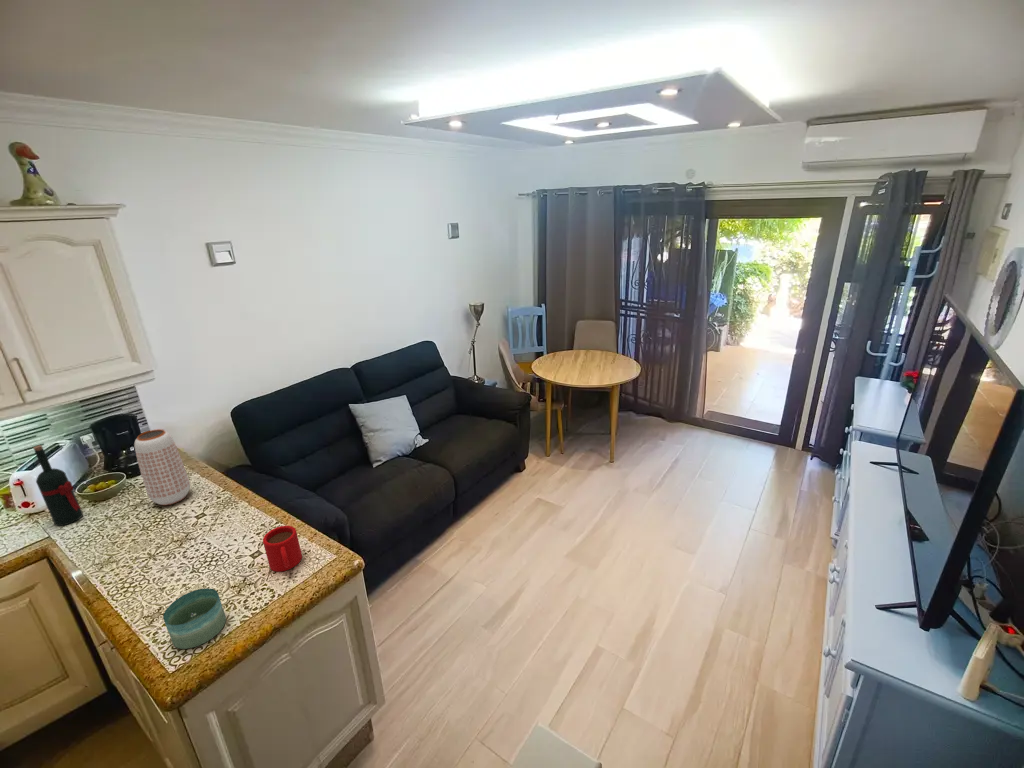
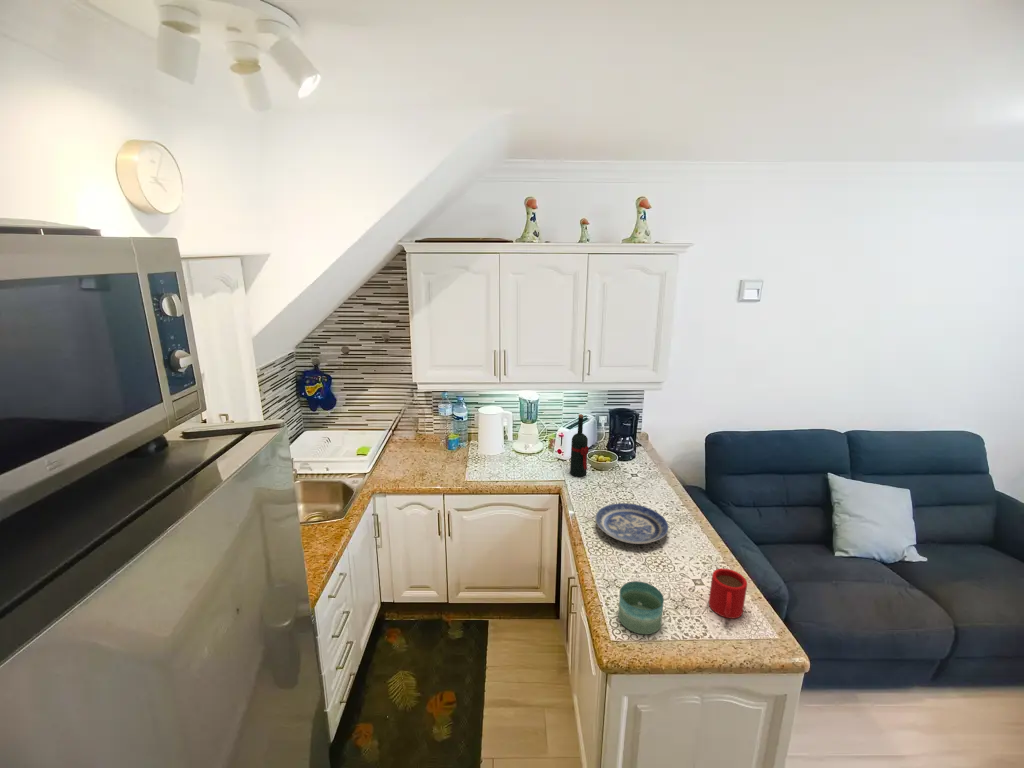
vase: present [135,429,190,505] -> none [629,430,662,497]
plate: none [110,513,211,568] -> present [595,503,668,544]

